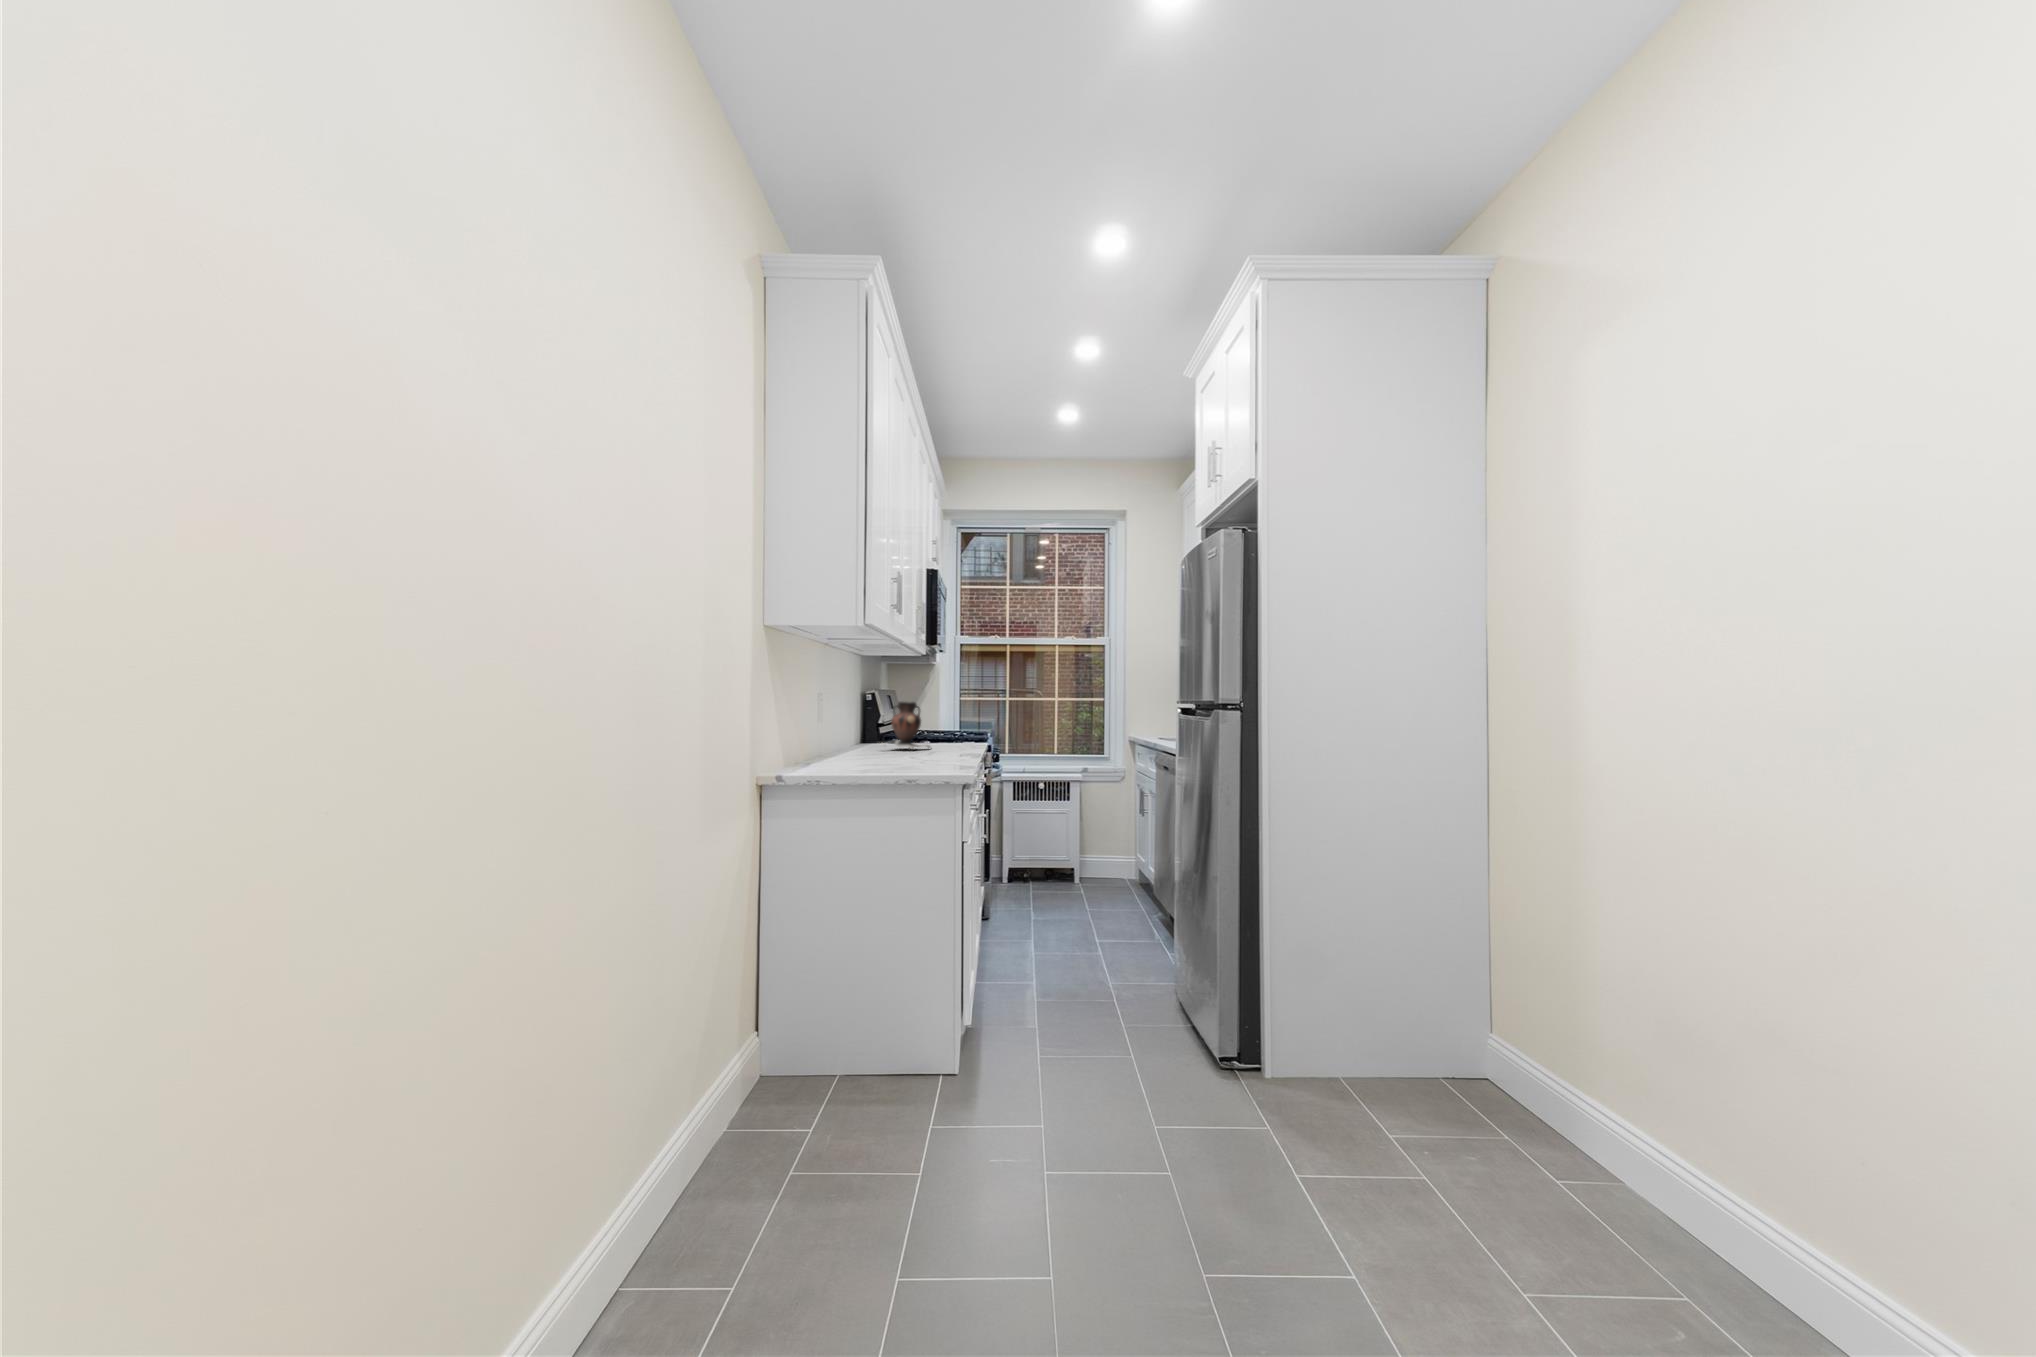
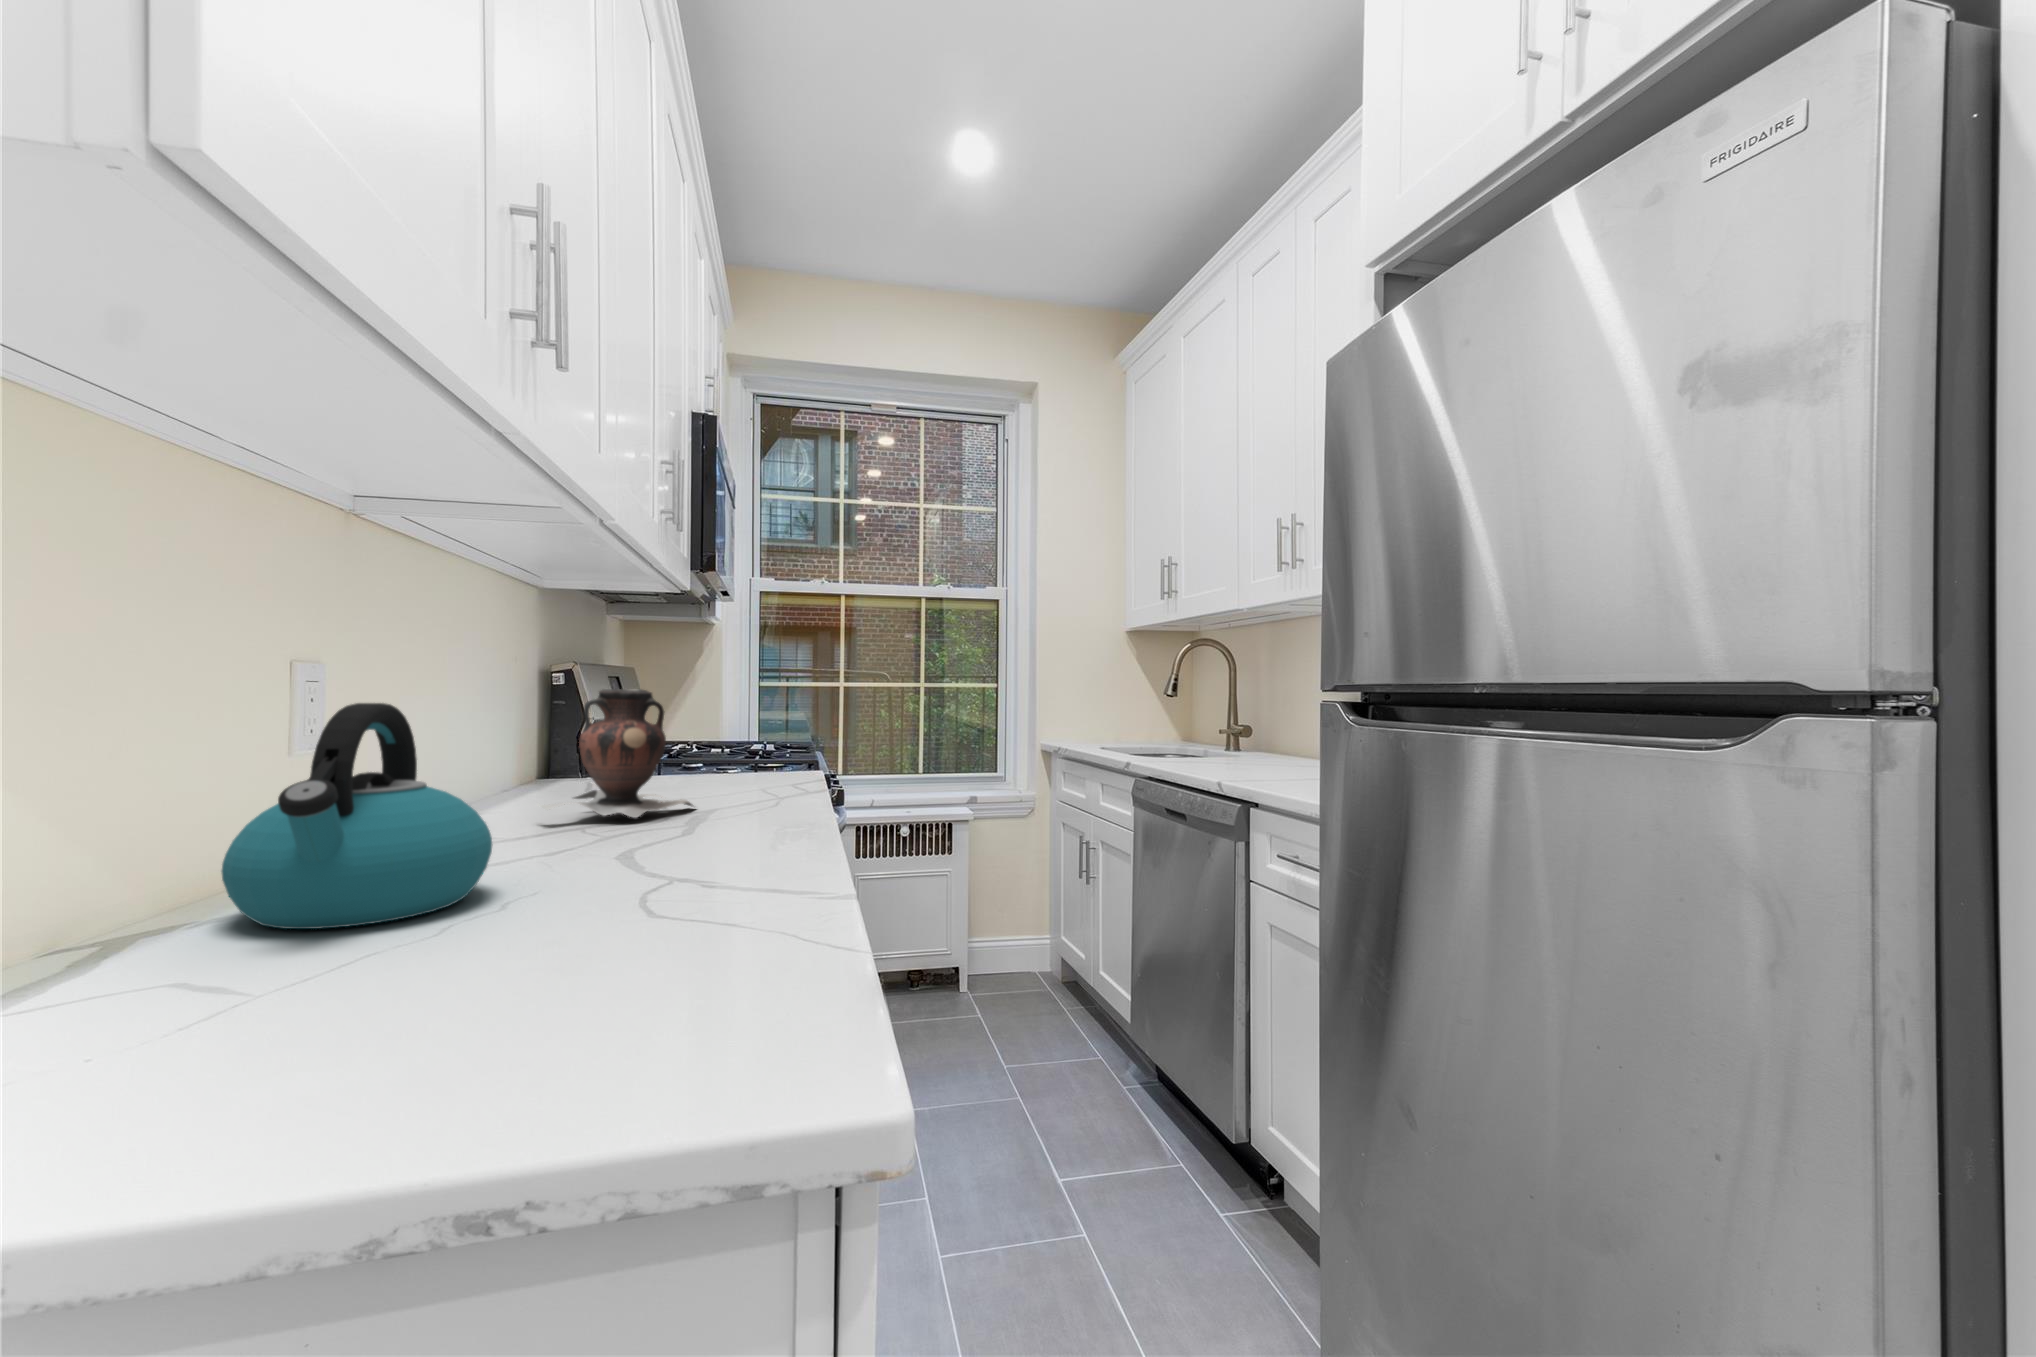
kettle: none [823,705,881,761] -> present [222,703,492,929]

